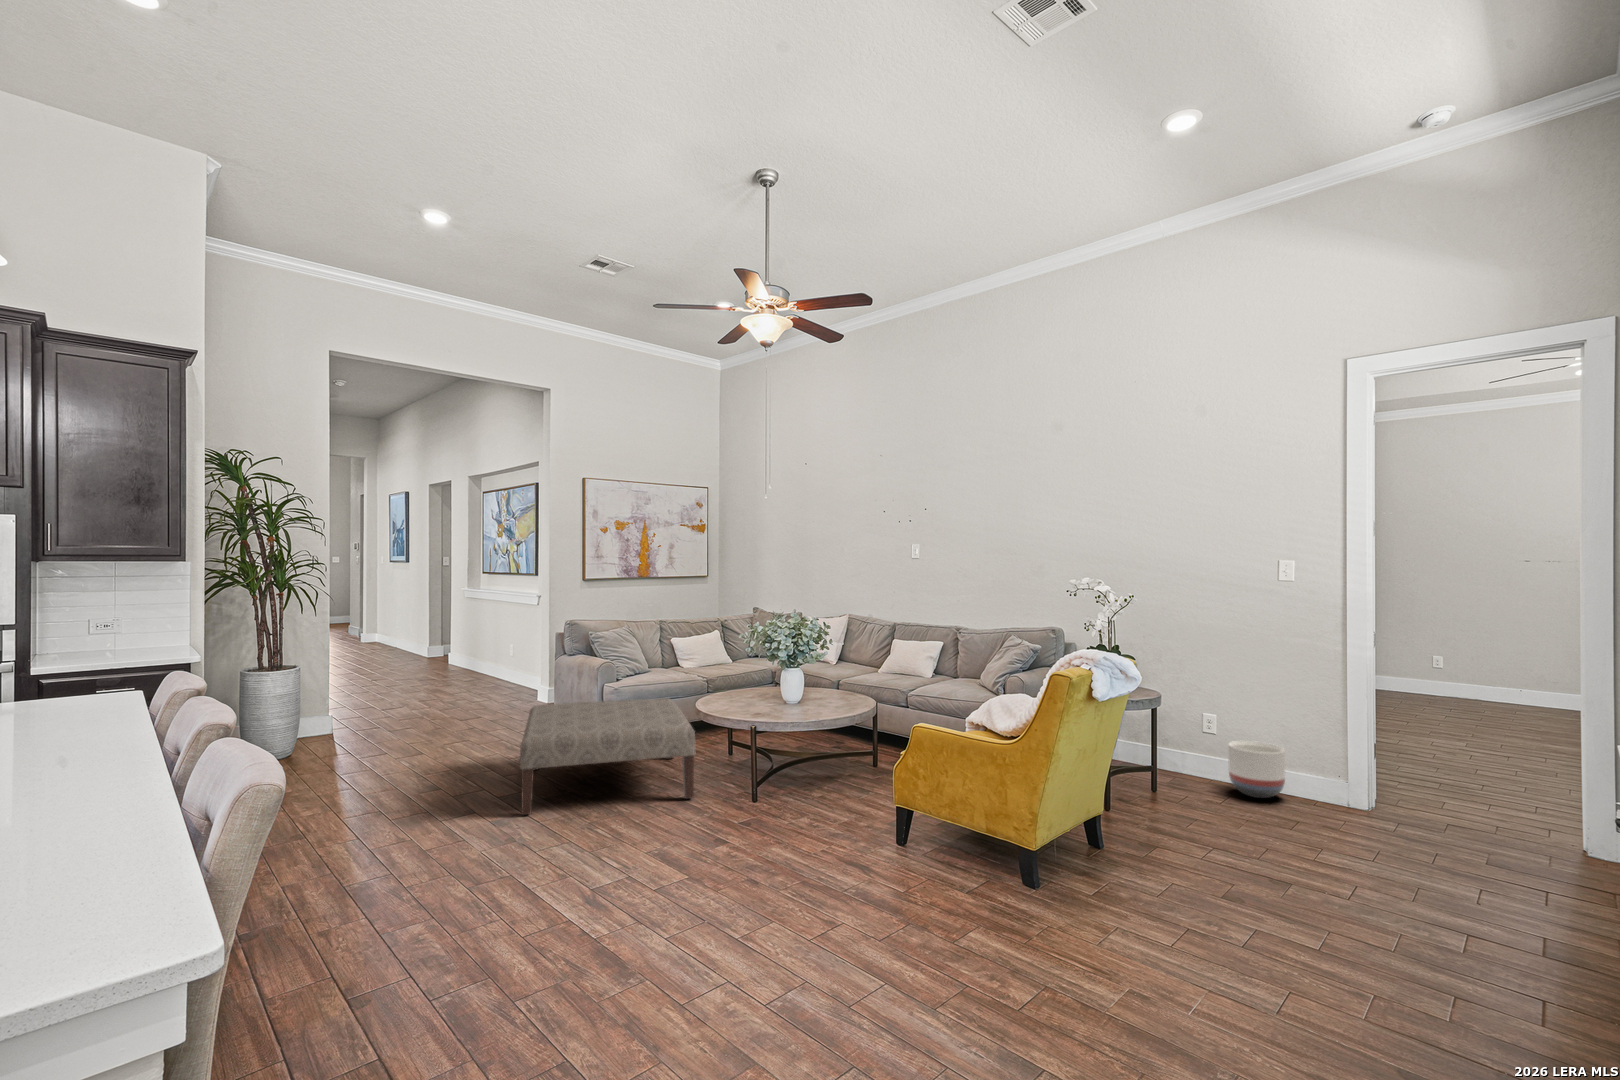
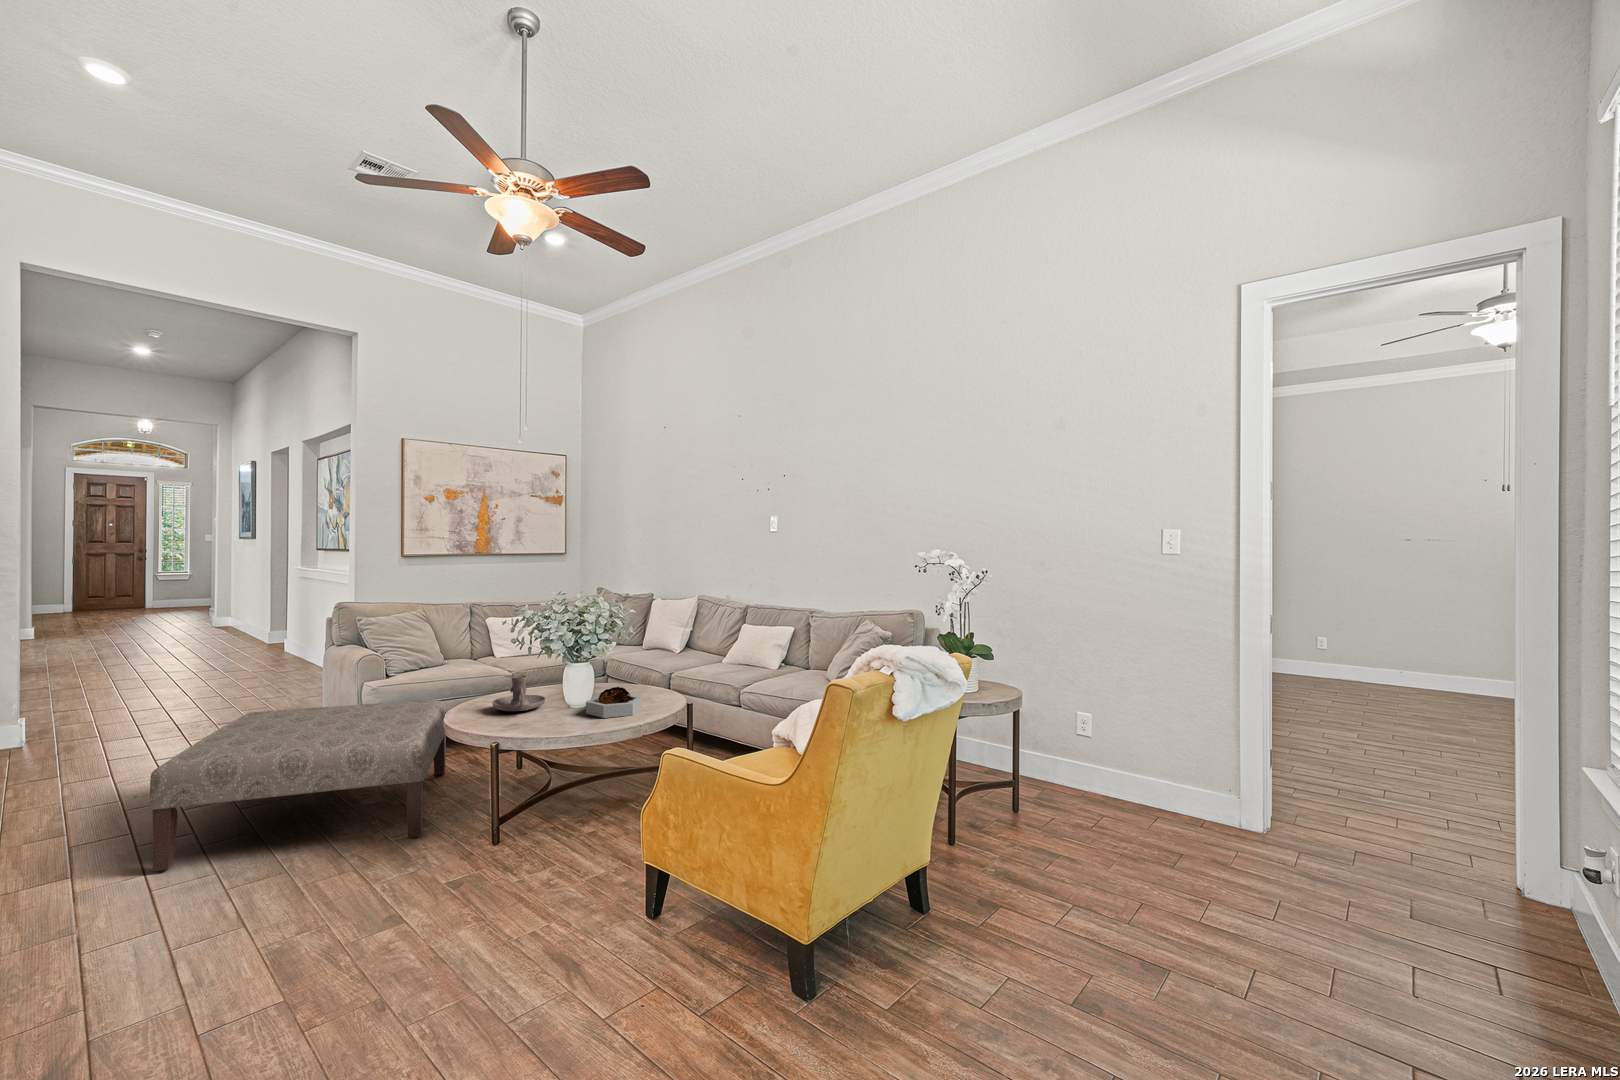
candle holder: none [730,677,769,705] -> present [492,675,546,711]
decorative bowl: none [808,684,848,709] -> present [586,687,643,718]
planter: present [1228,741,1285,798] -> none [1103,749,1168,821]

